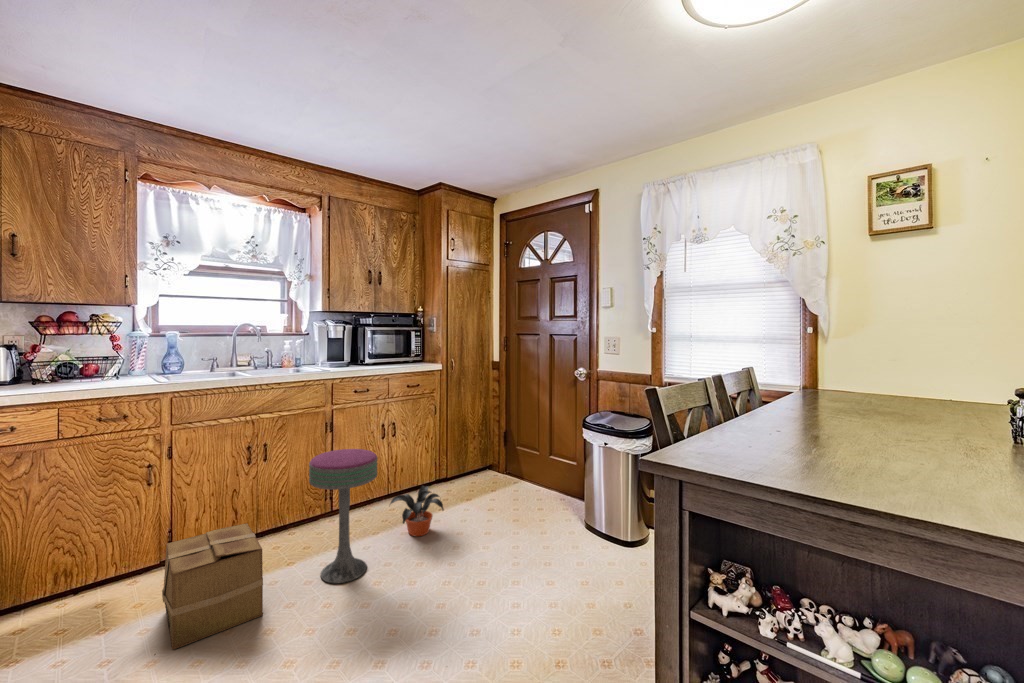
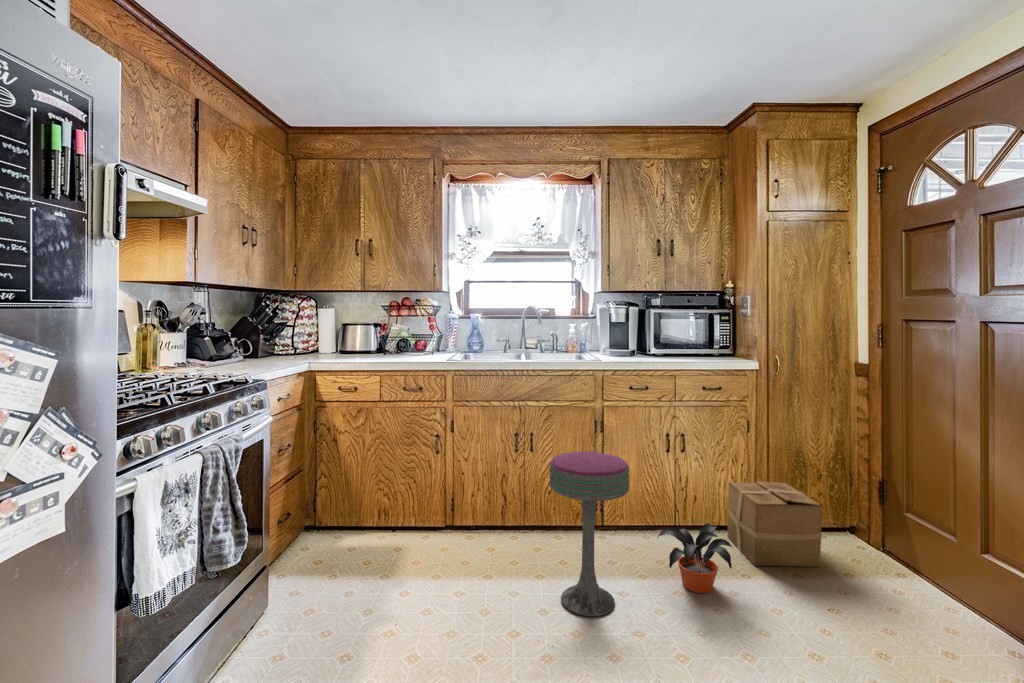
cardboard box: present [162,523,263,649] -> present [727,482,822,567]

